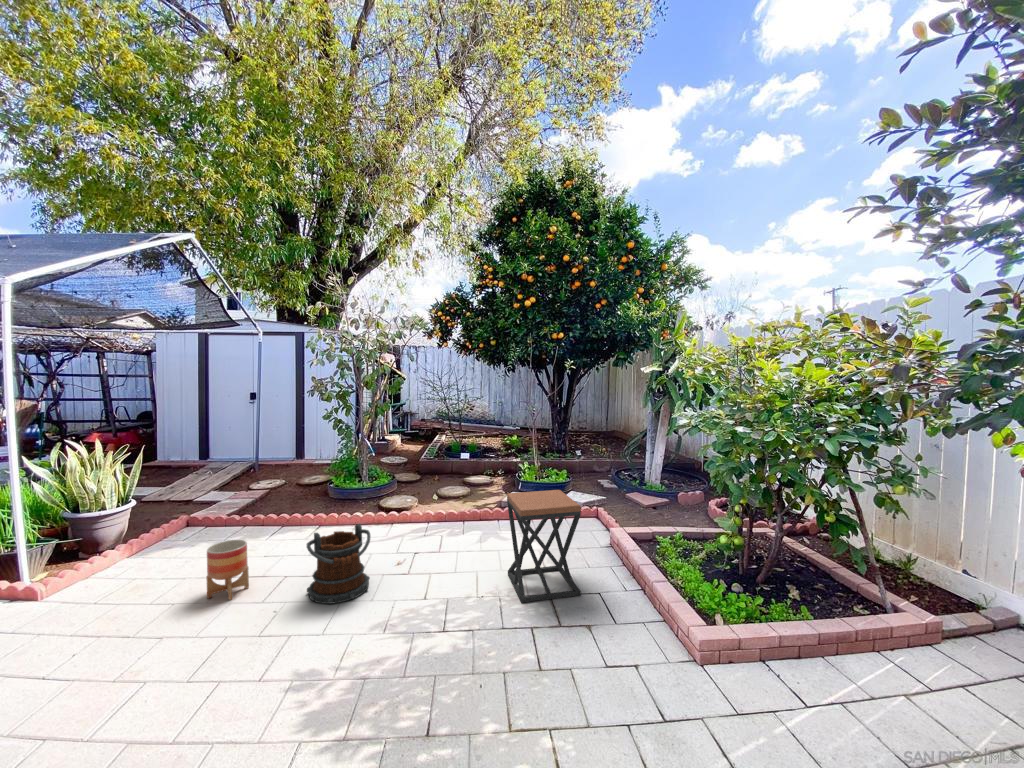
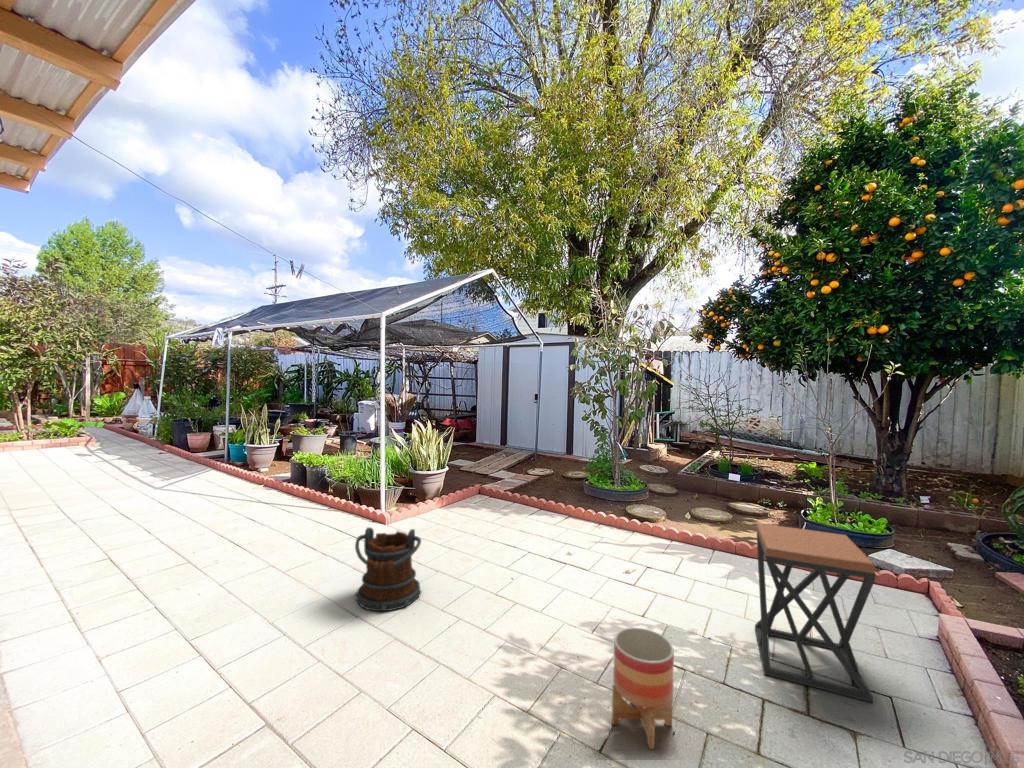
bucket: present [307,524,370,604] -> present [355,528,421,611]
planter: present [206,540,249,600] -> present [612,628,674,749]

